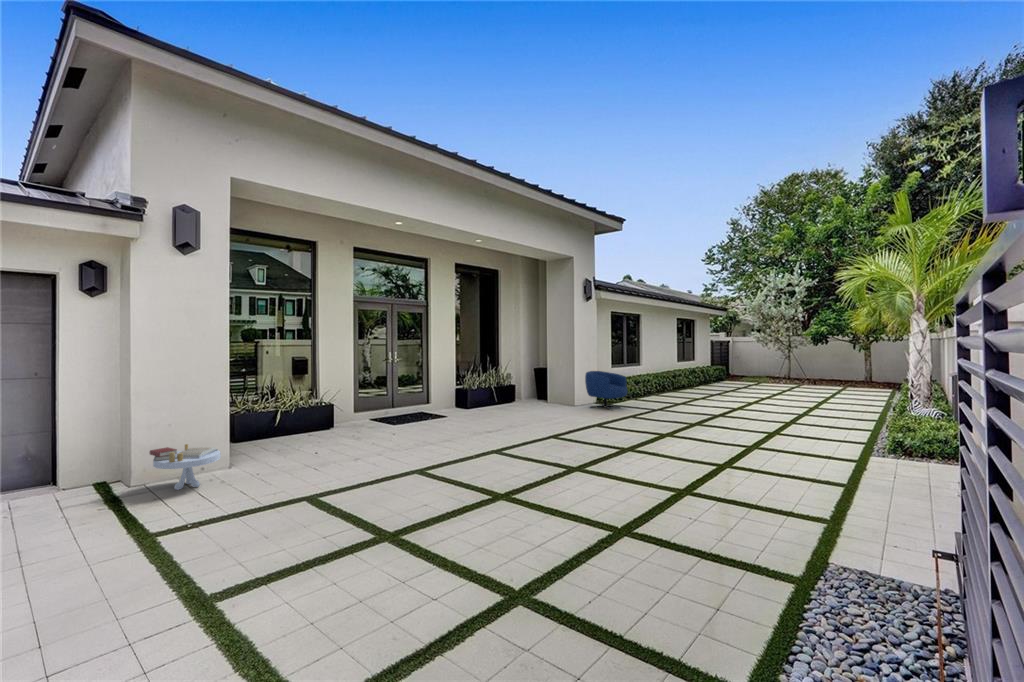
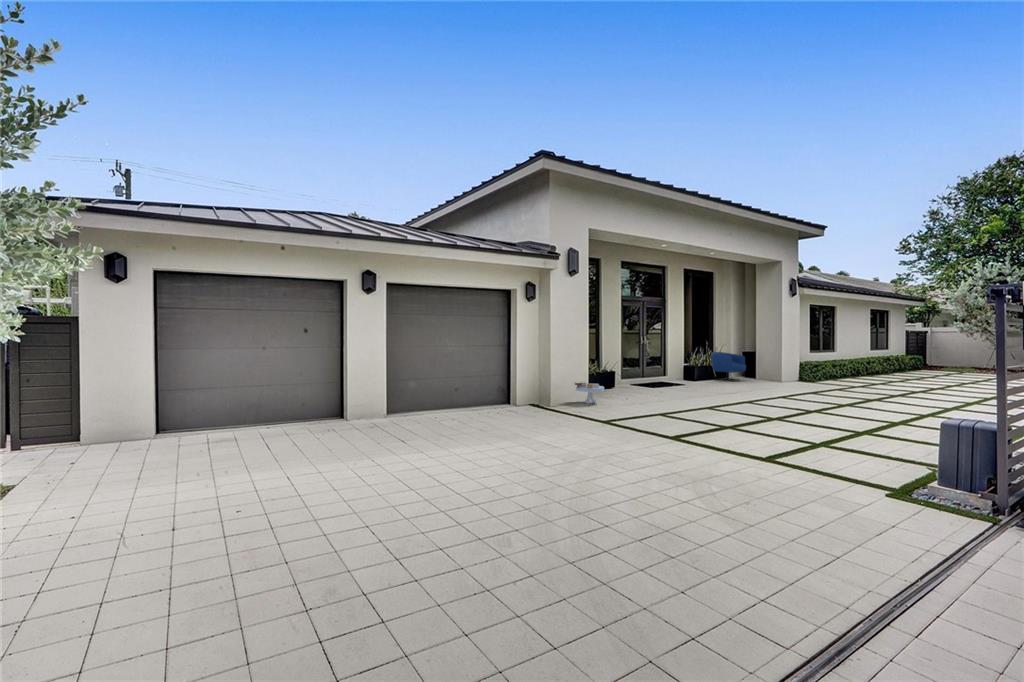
armchair: present [585,371,627,410] -> present [711,352,746,381]

